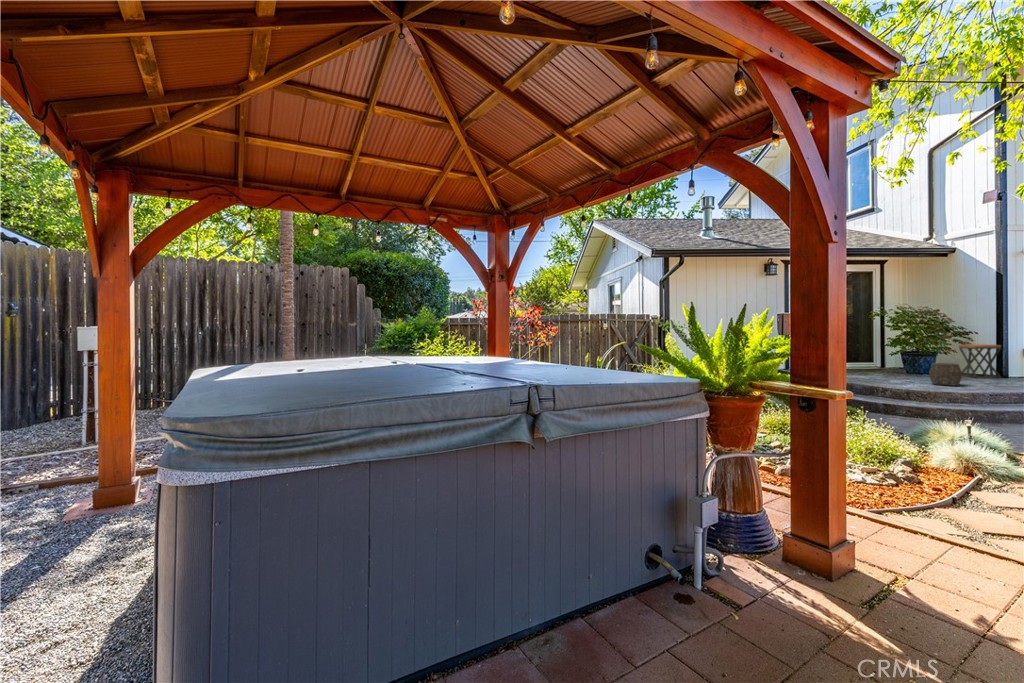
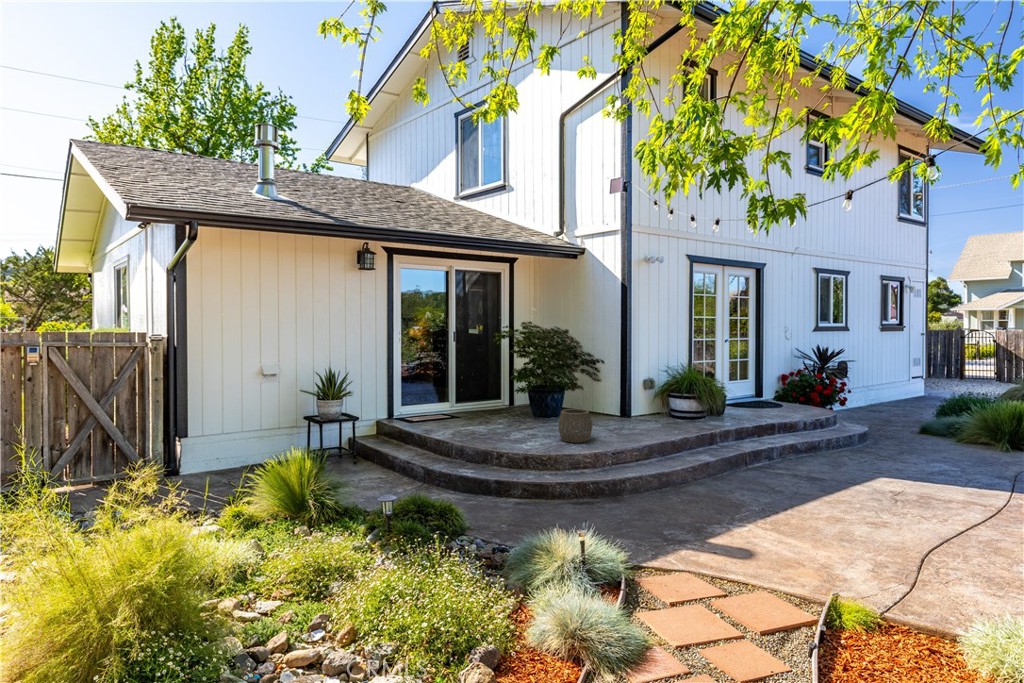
stool: present [959,344,1001,378] -> none [589,373,628,418]

